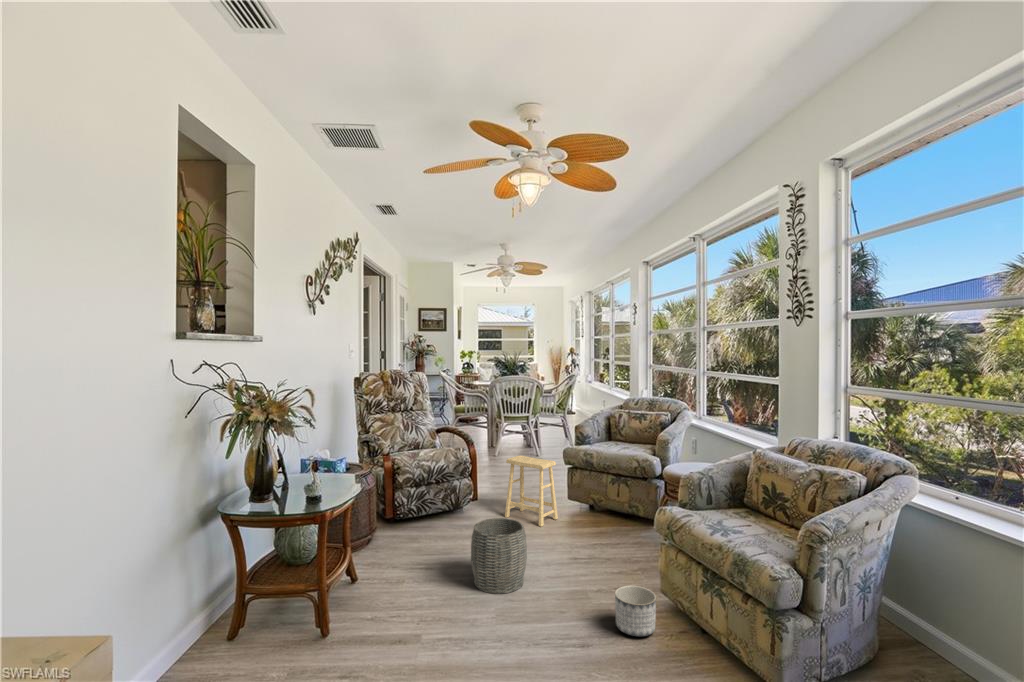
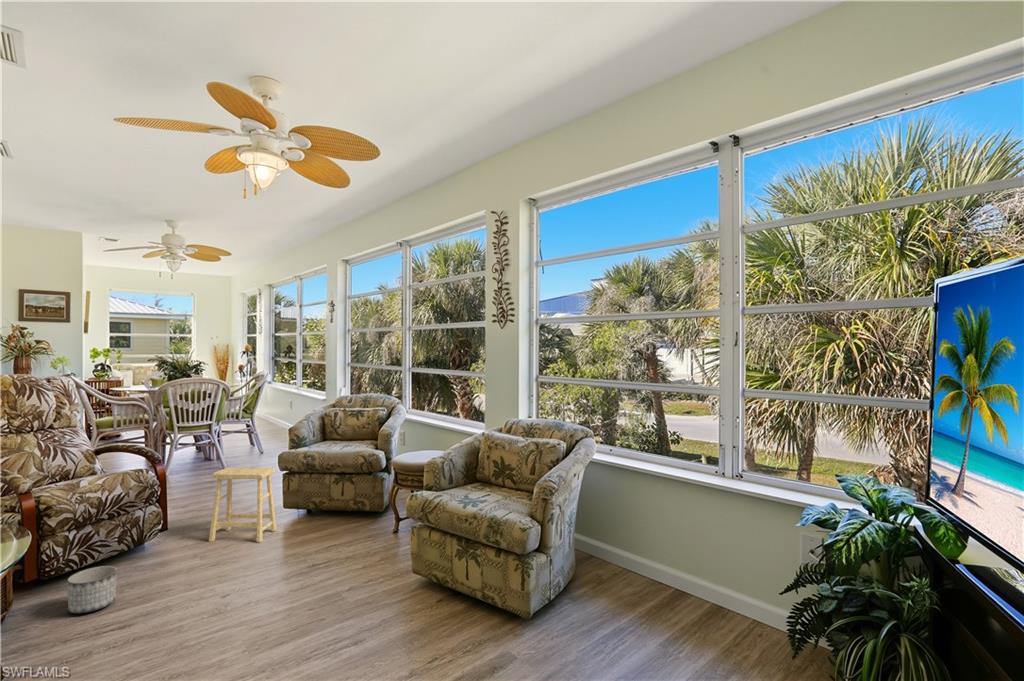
woven basket: present [471,518,527,594] -> none [195,538,269,629]
planter: present [615,586,656,636] -> present [68,566,117,613]

